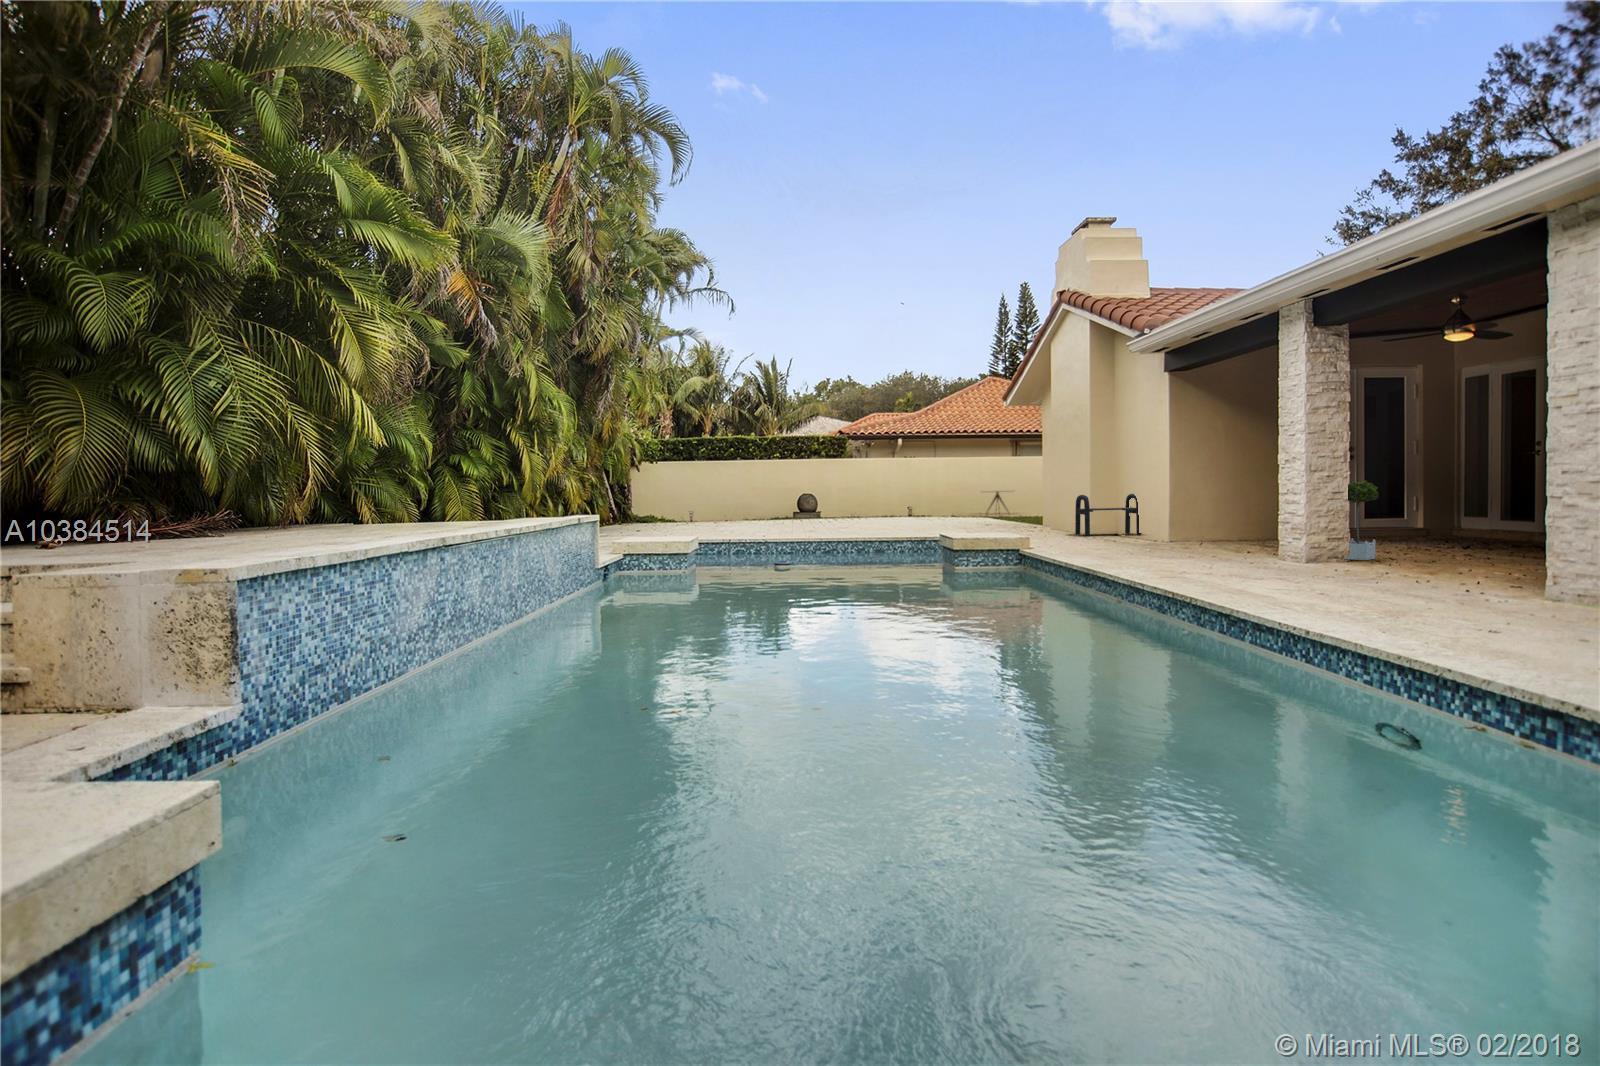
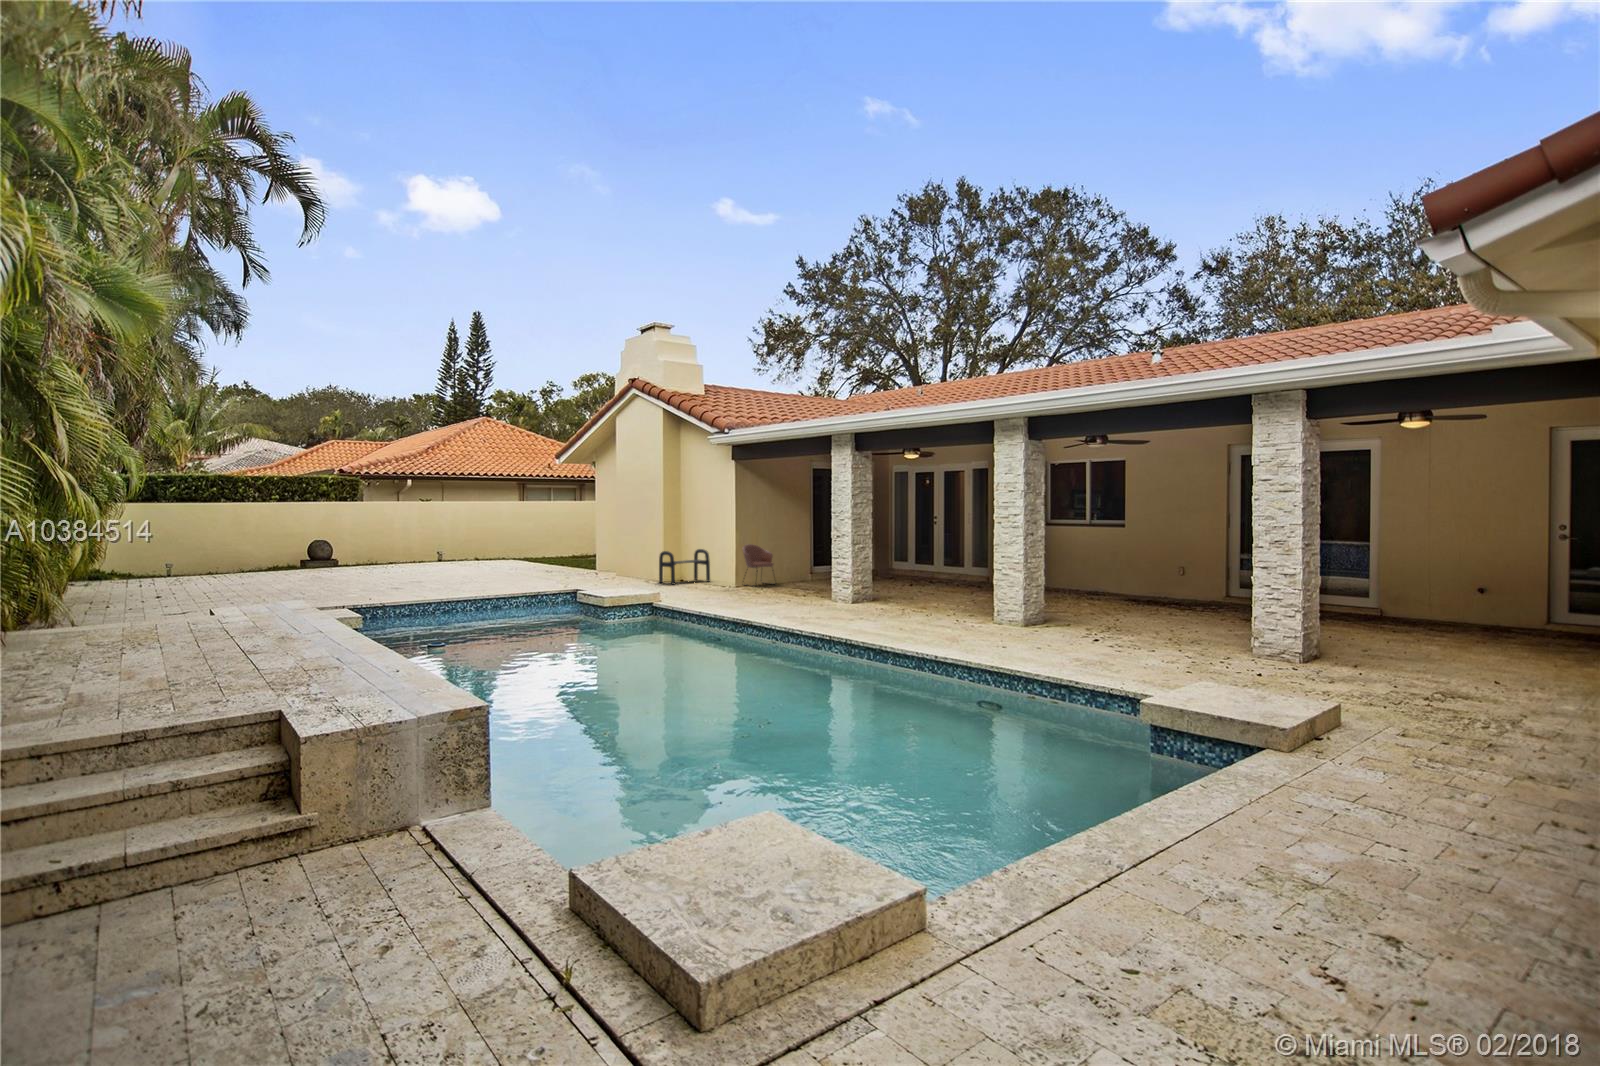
potted tree: present [1342,480,1379,560] -> none [870,550,890,600]
chair: none [1177,485,1225,541] -> present [743,544,776,584]
round table: present [989,491,1008,510] -> none [511,534,545,557]

